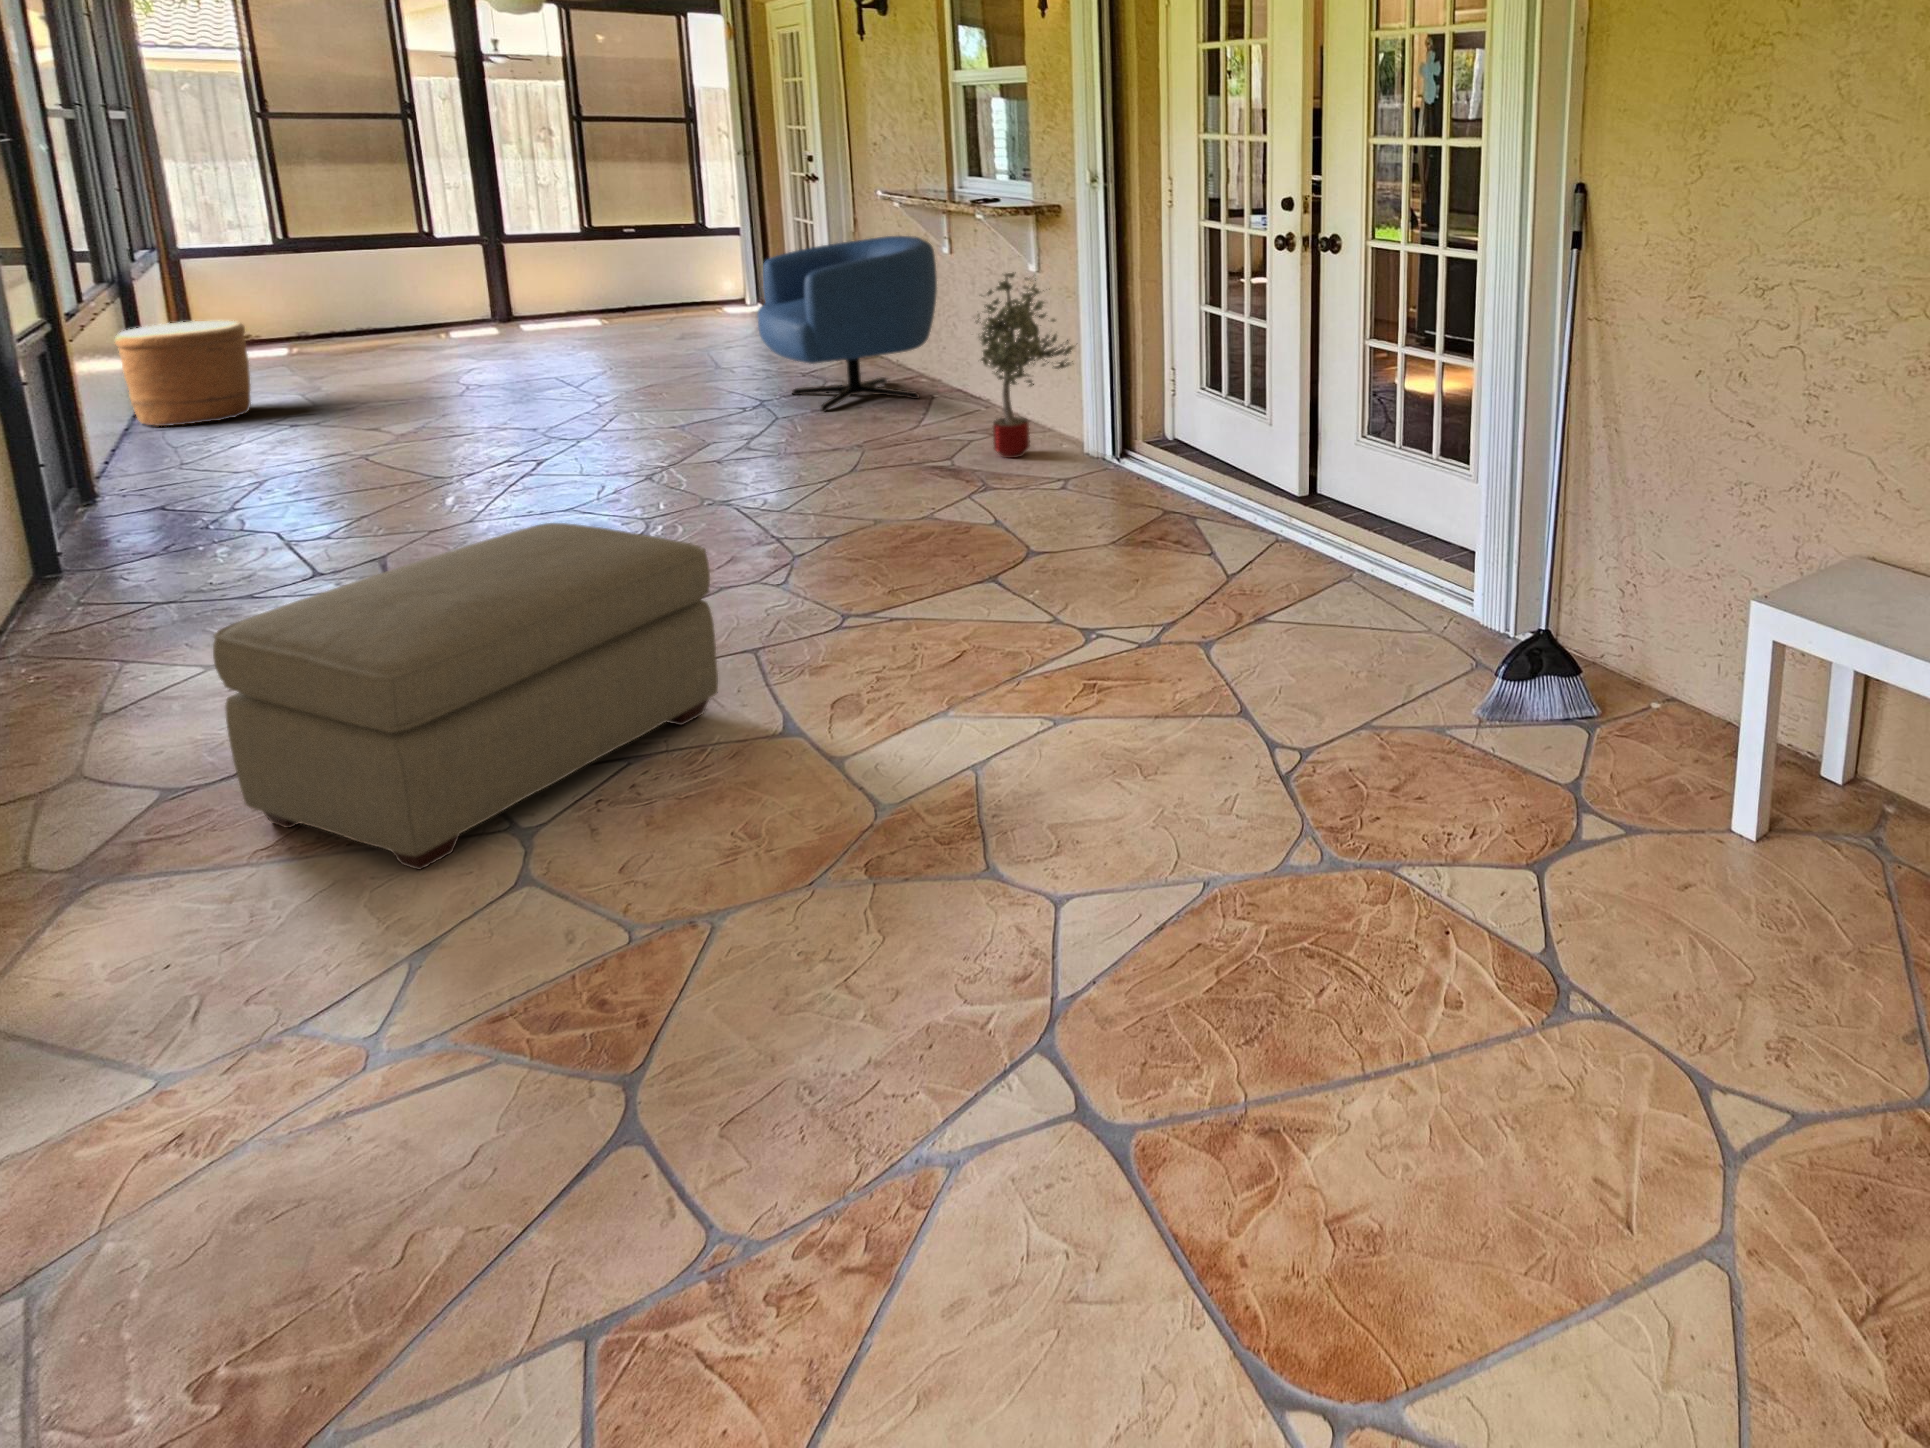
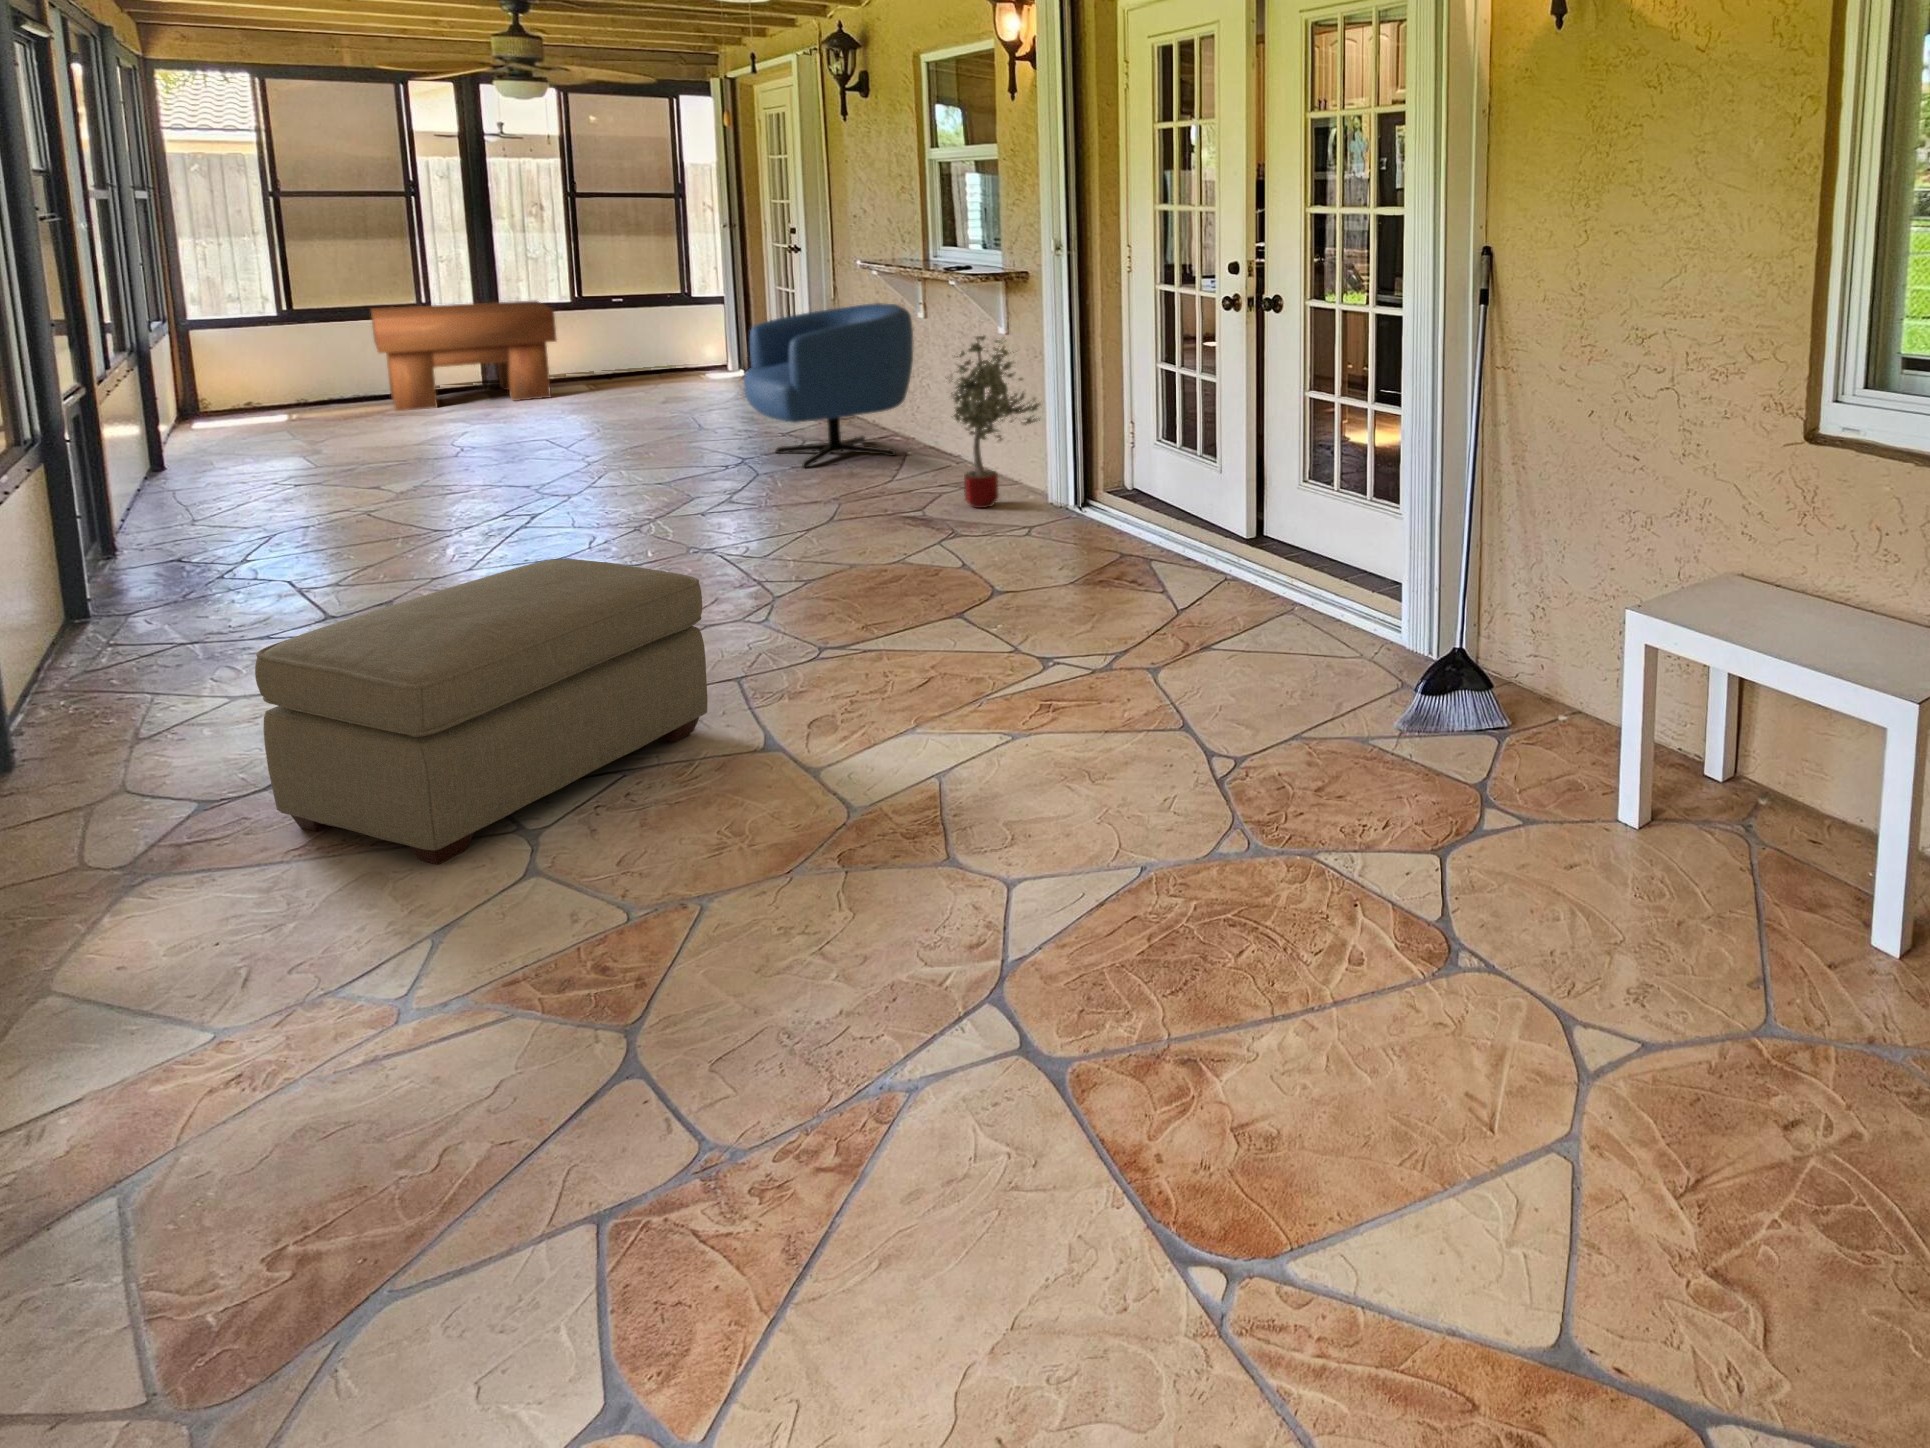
coffee table: none [367,229,562,347] -> present [370,301,556,411]
woven basket: present [115,320,251,426] -> none [134,386,260,486]

